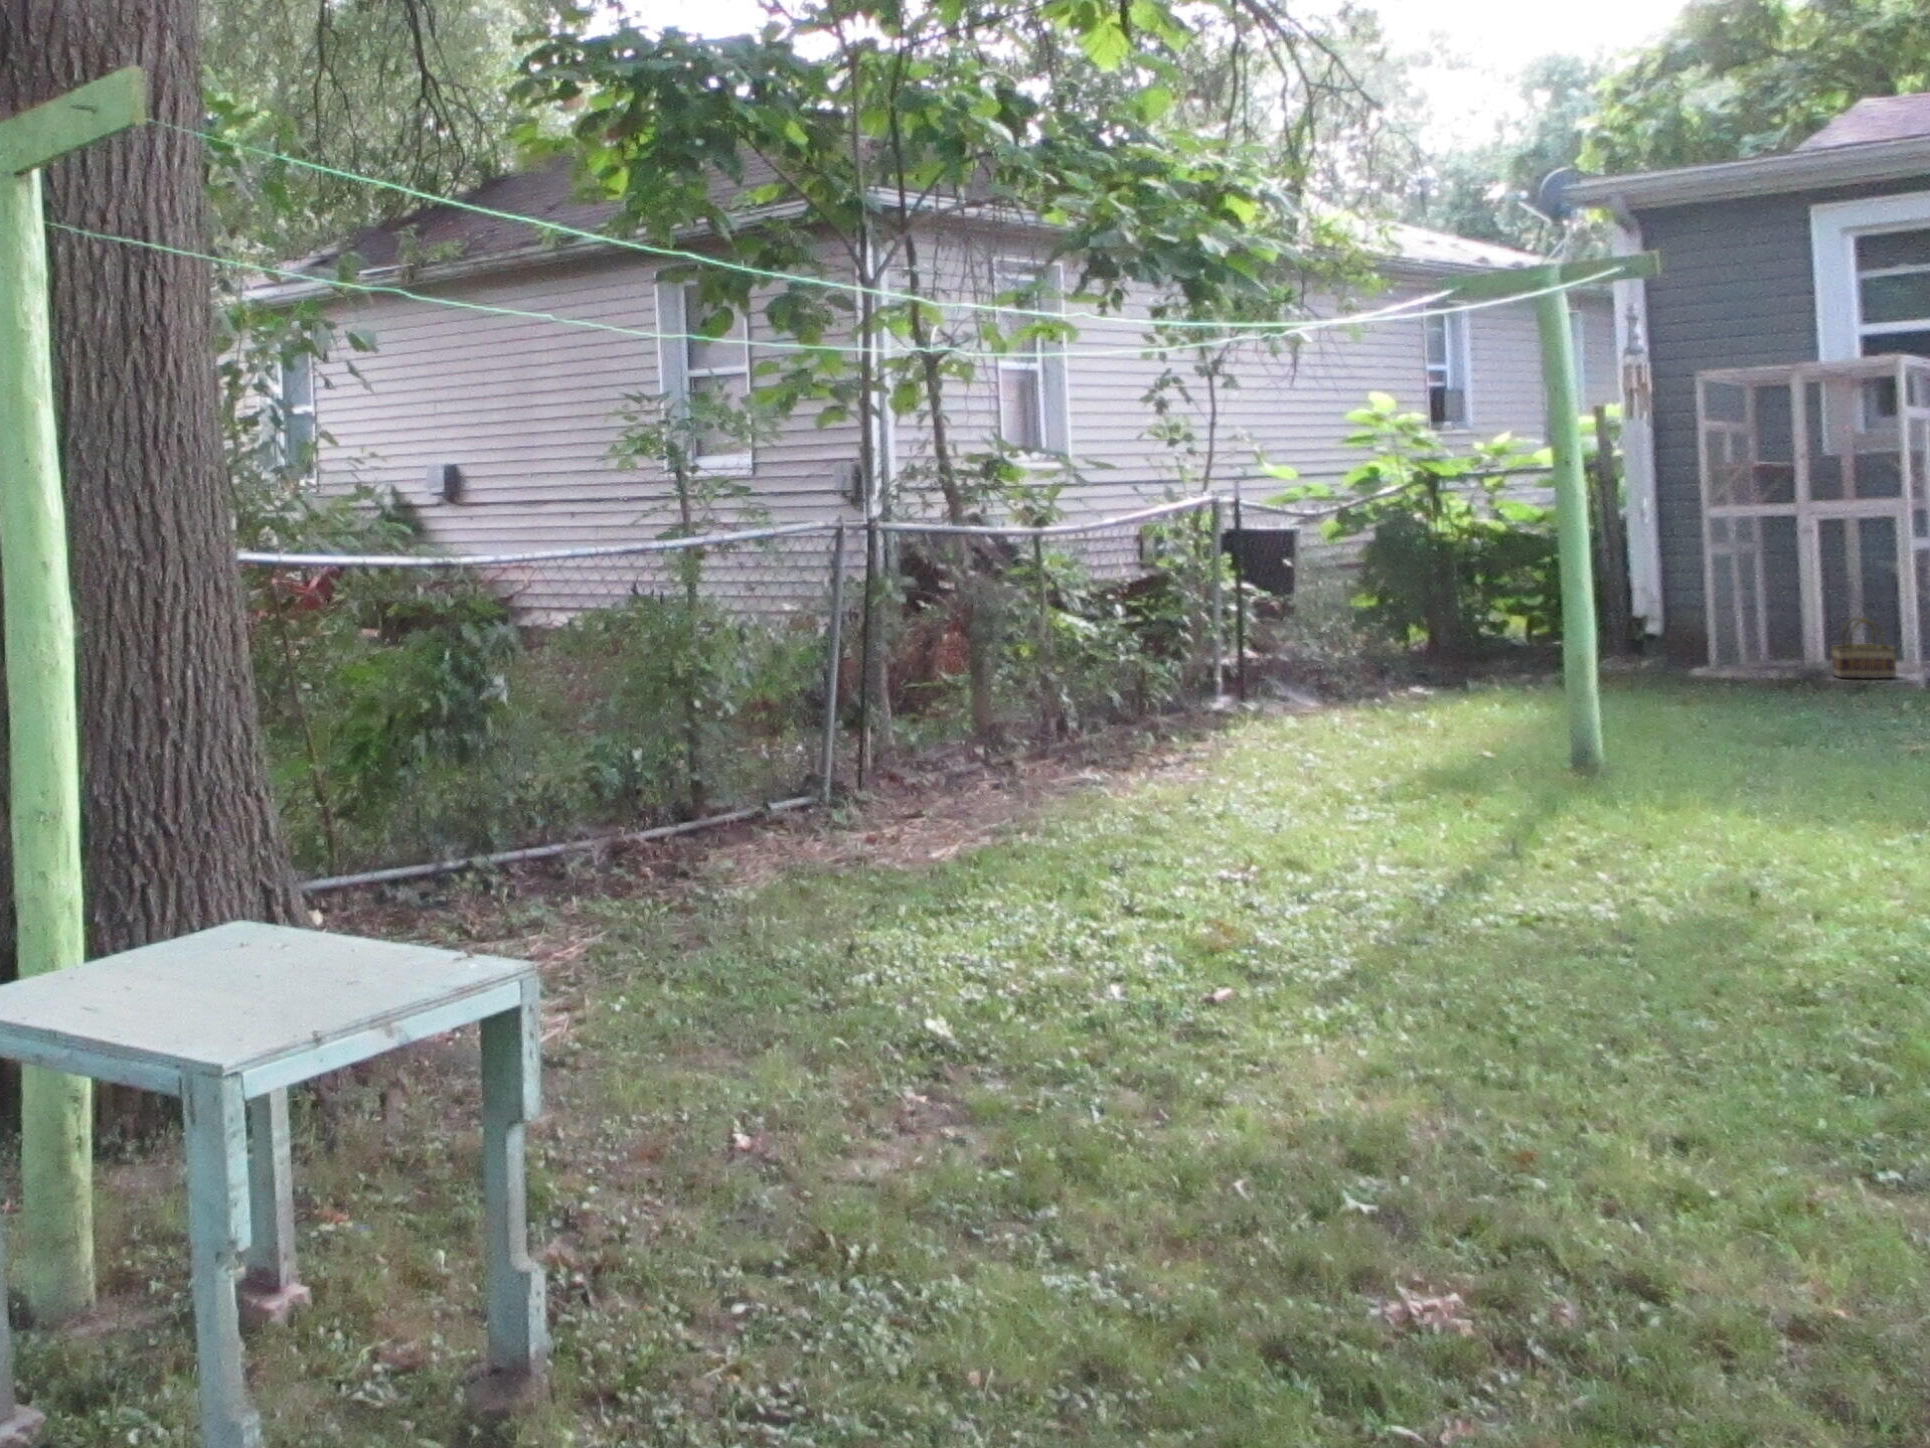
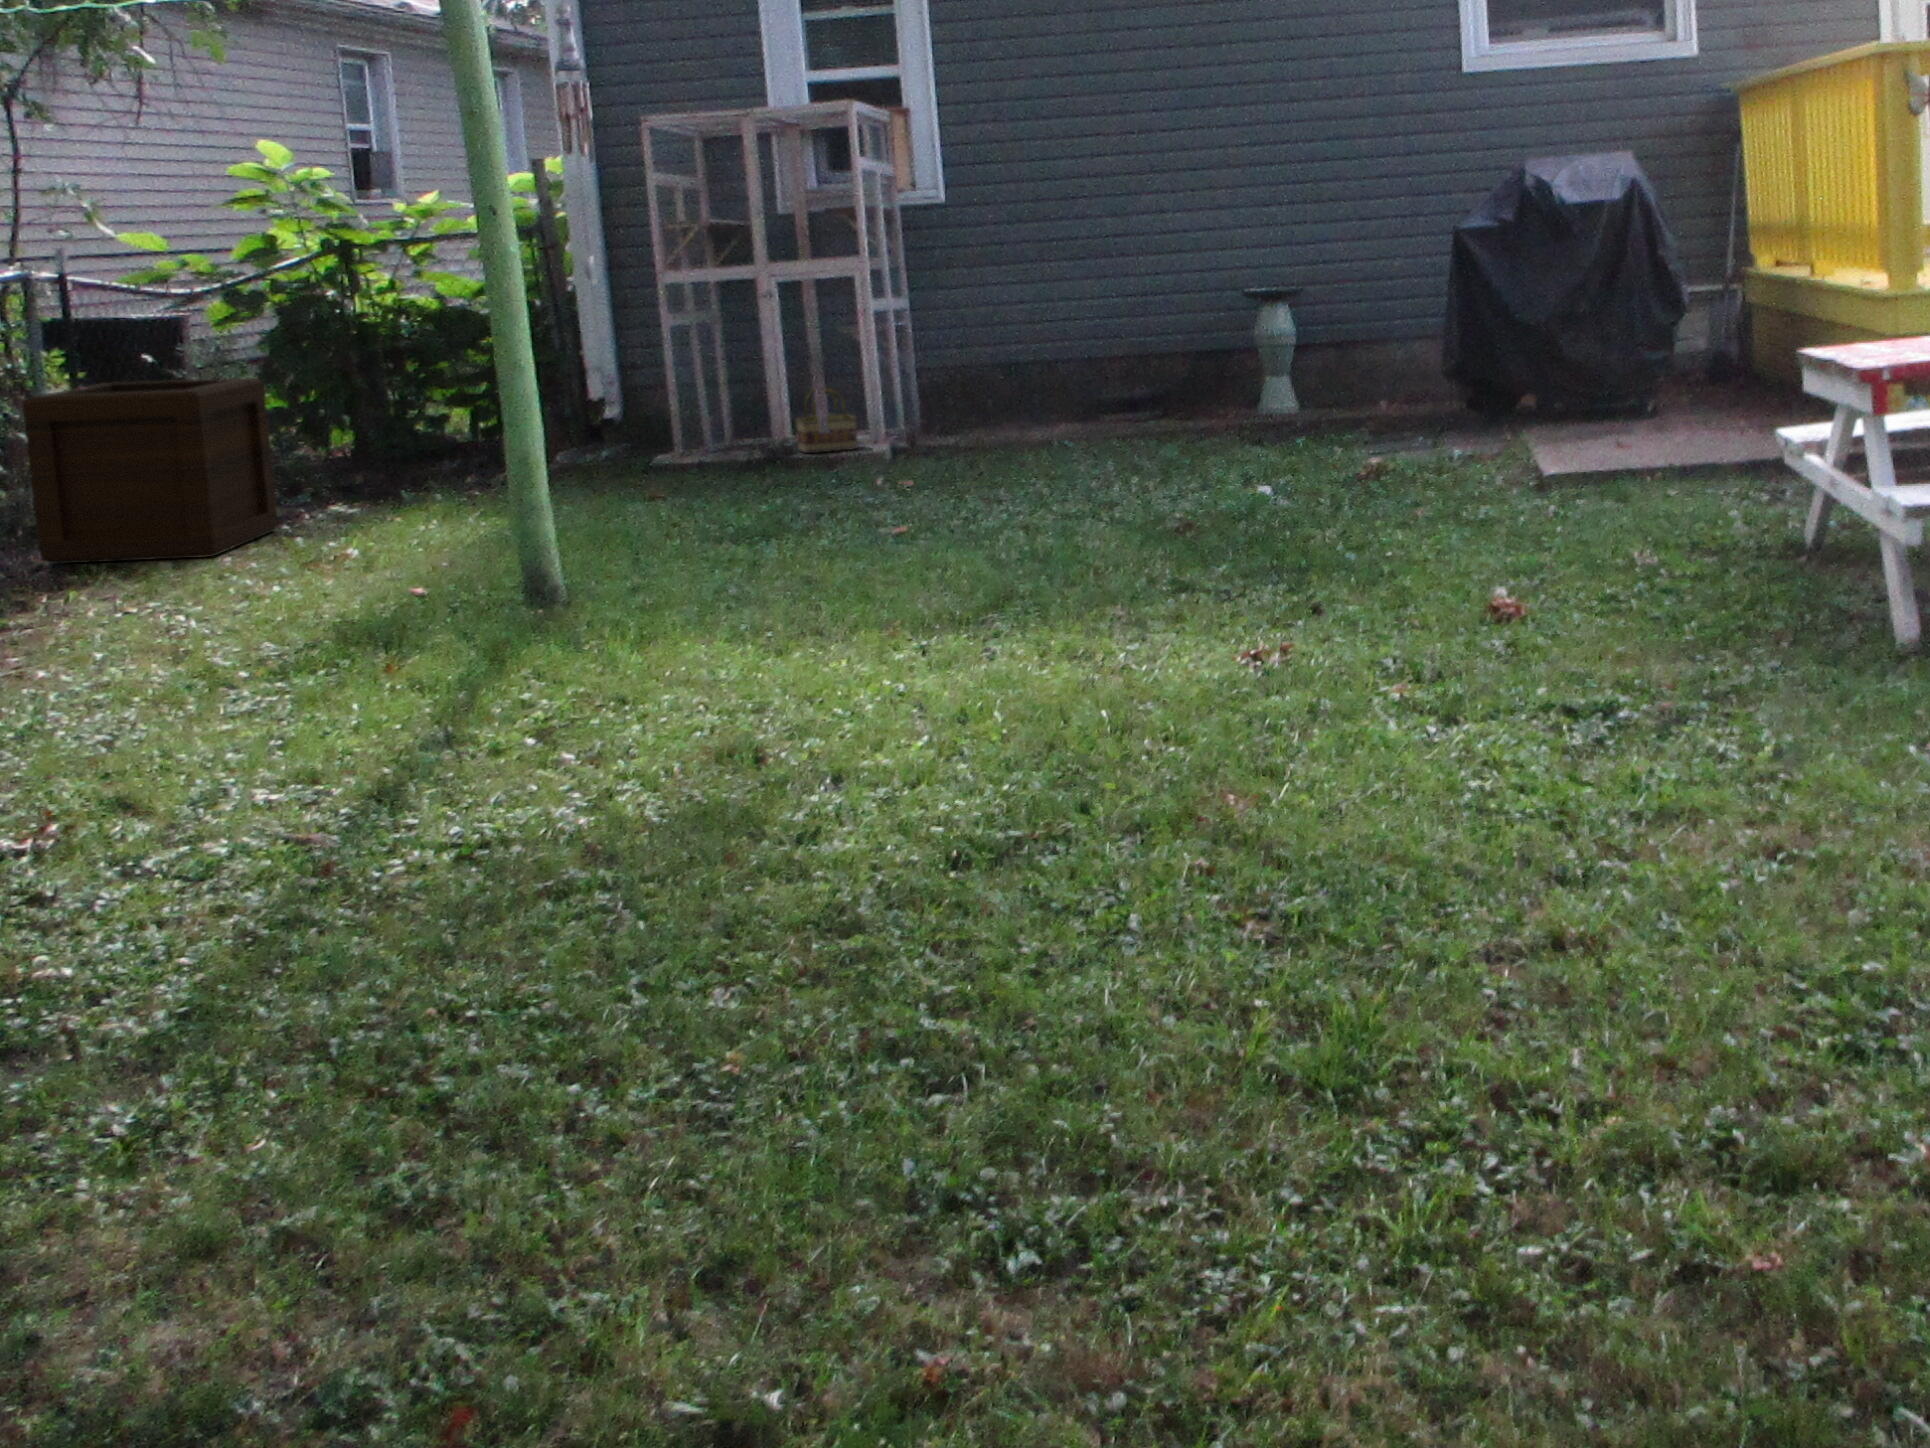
wooden crate: none [1208,580,1374,714] -> present [22,377,278,564]

